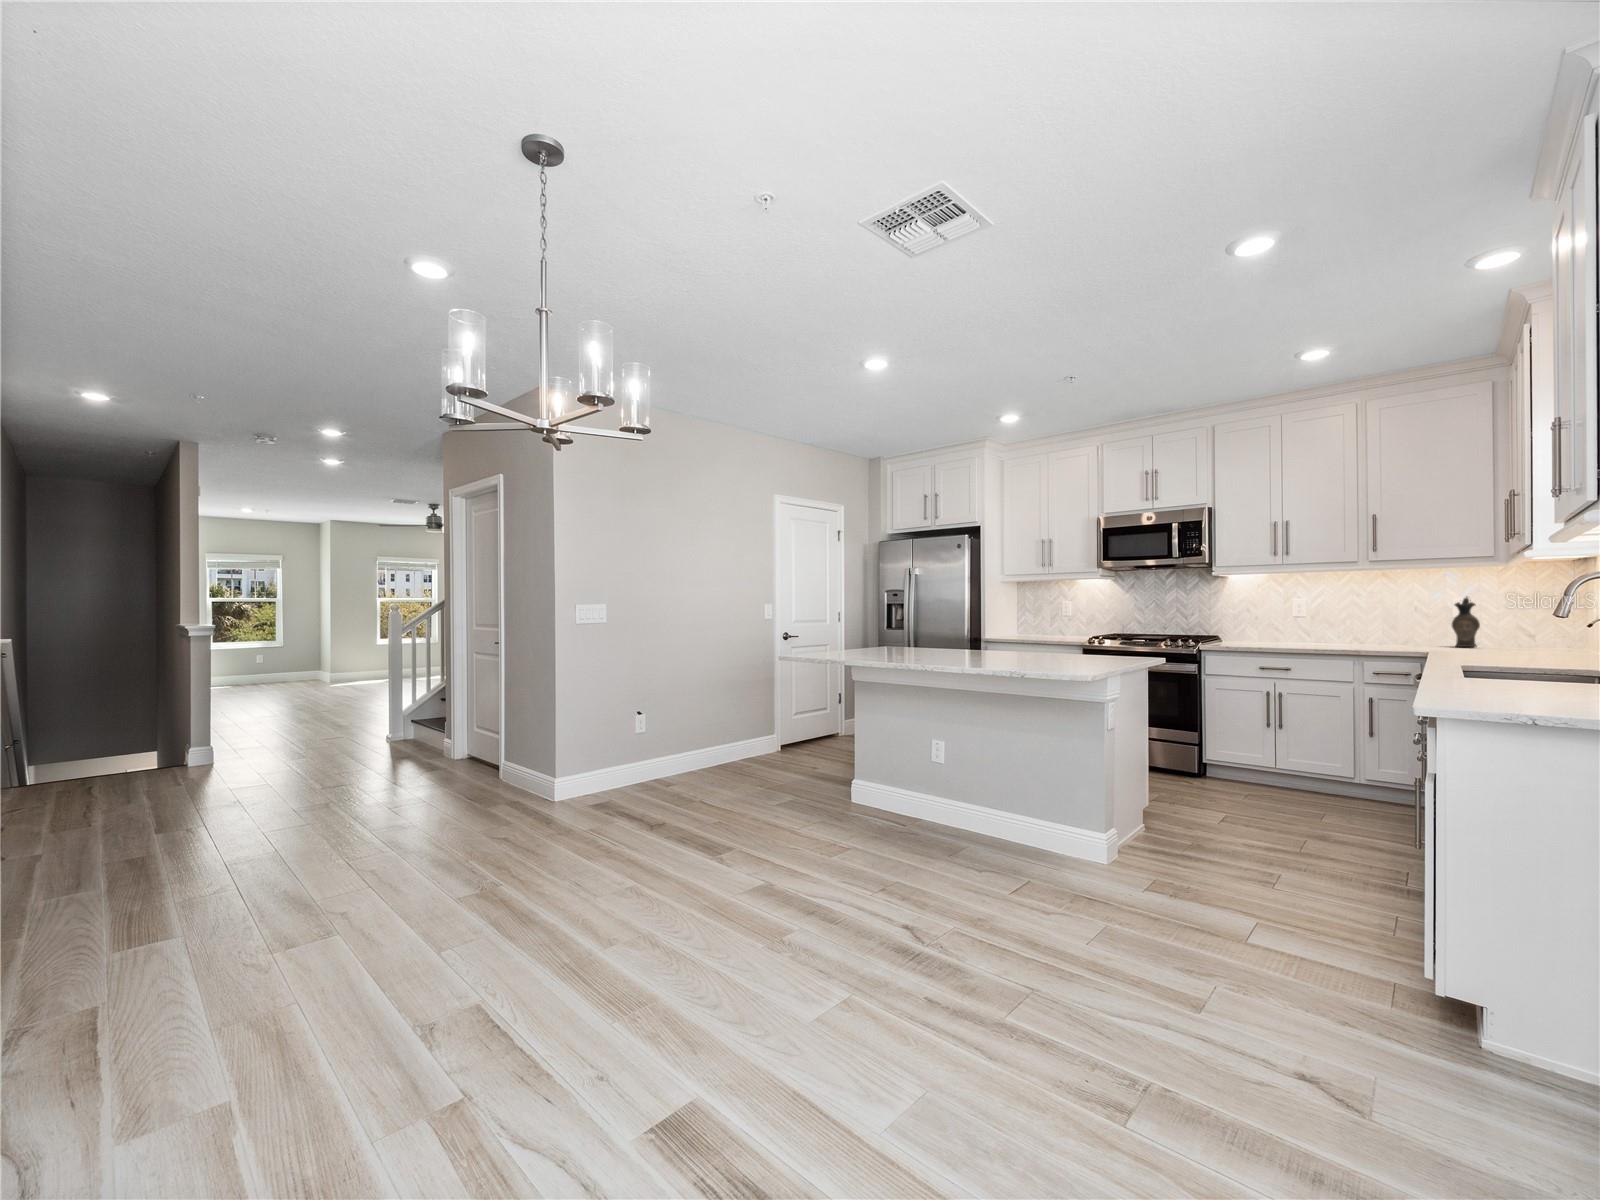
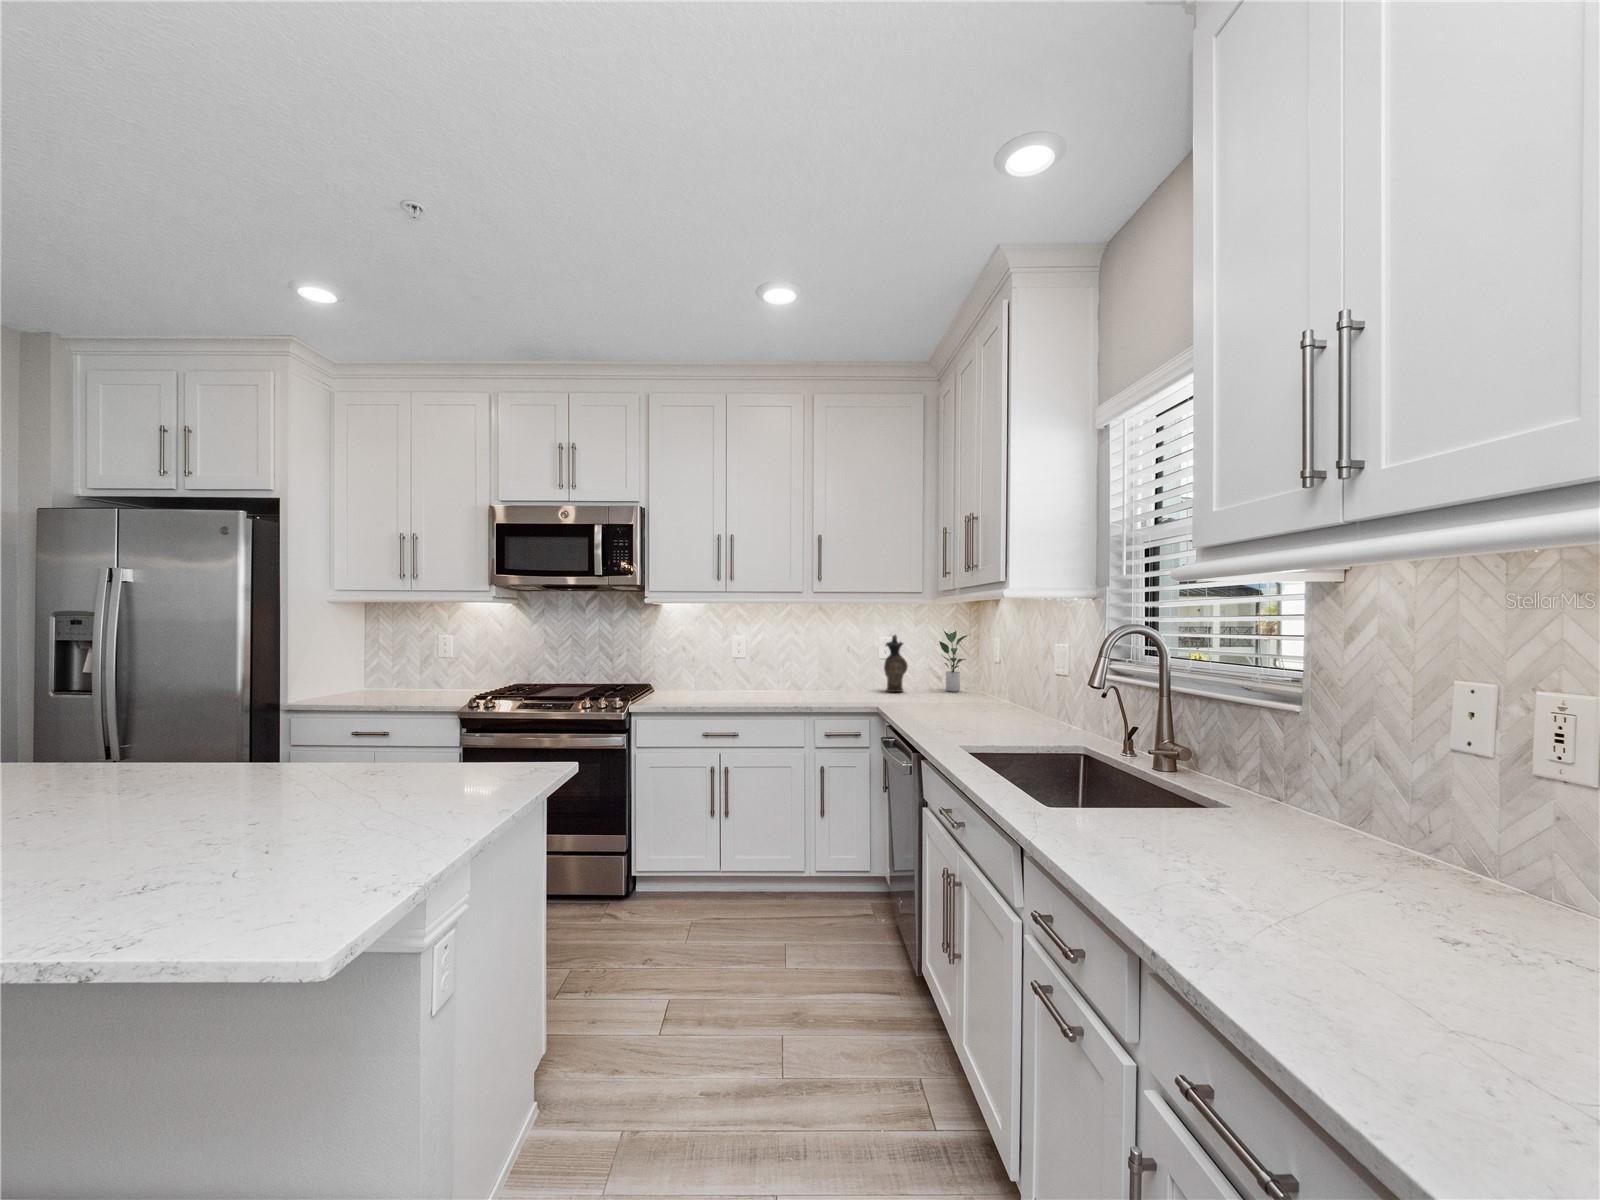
potted plant: none [1523,588,1565,650] -> present [939,629,968,692]

